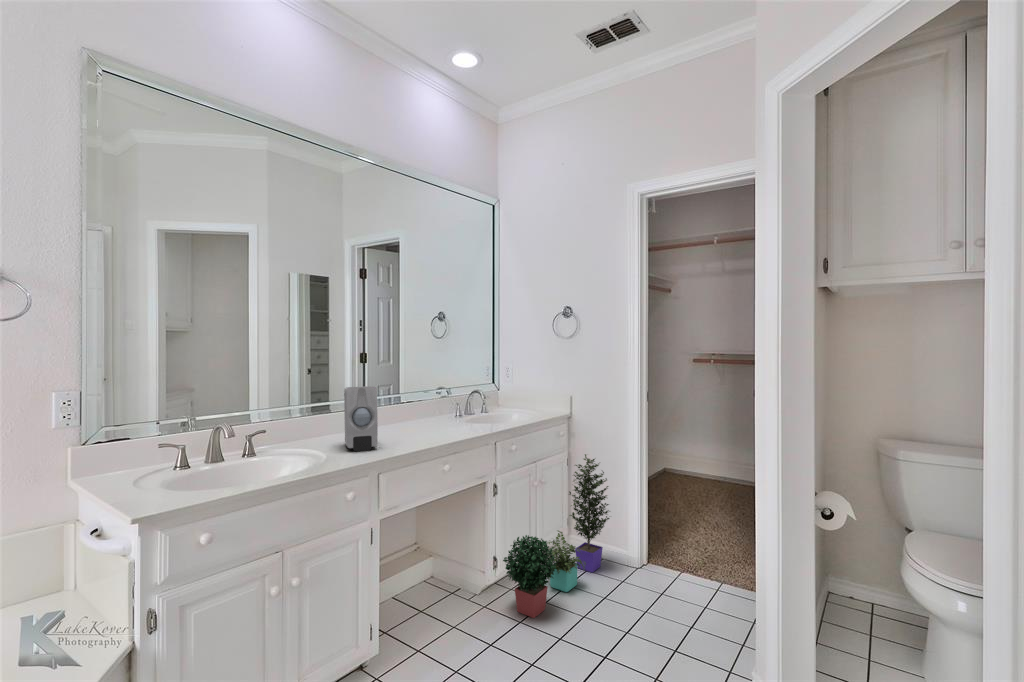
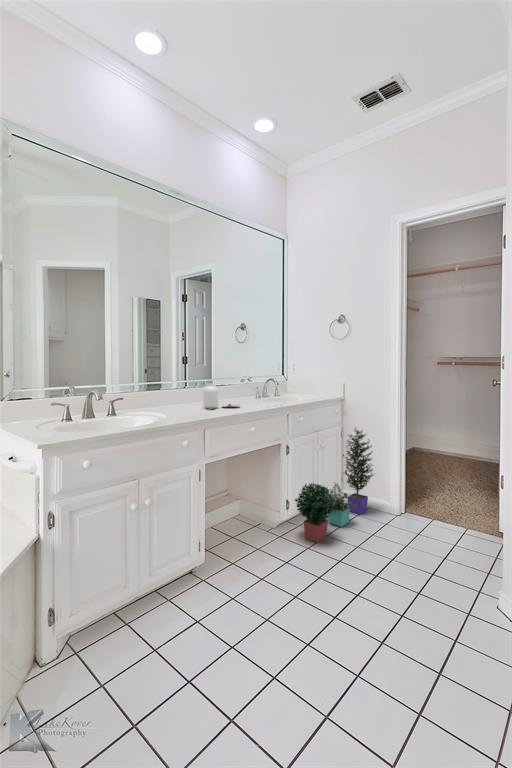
soap dispenser: present [344,386,378,451] -> none [178,368,203,415]
jar: none [379,402,434,440] -> present [203,383,240,410]

